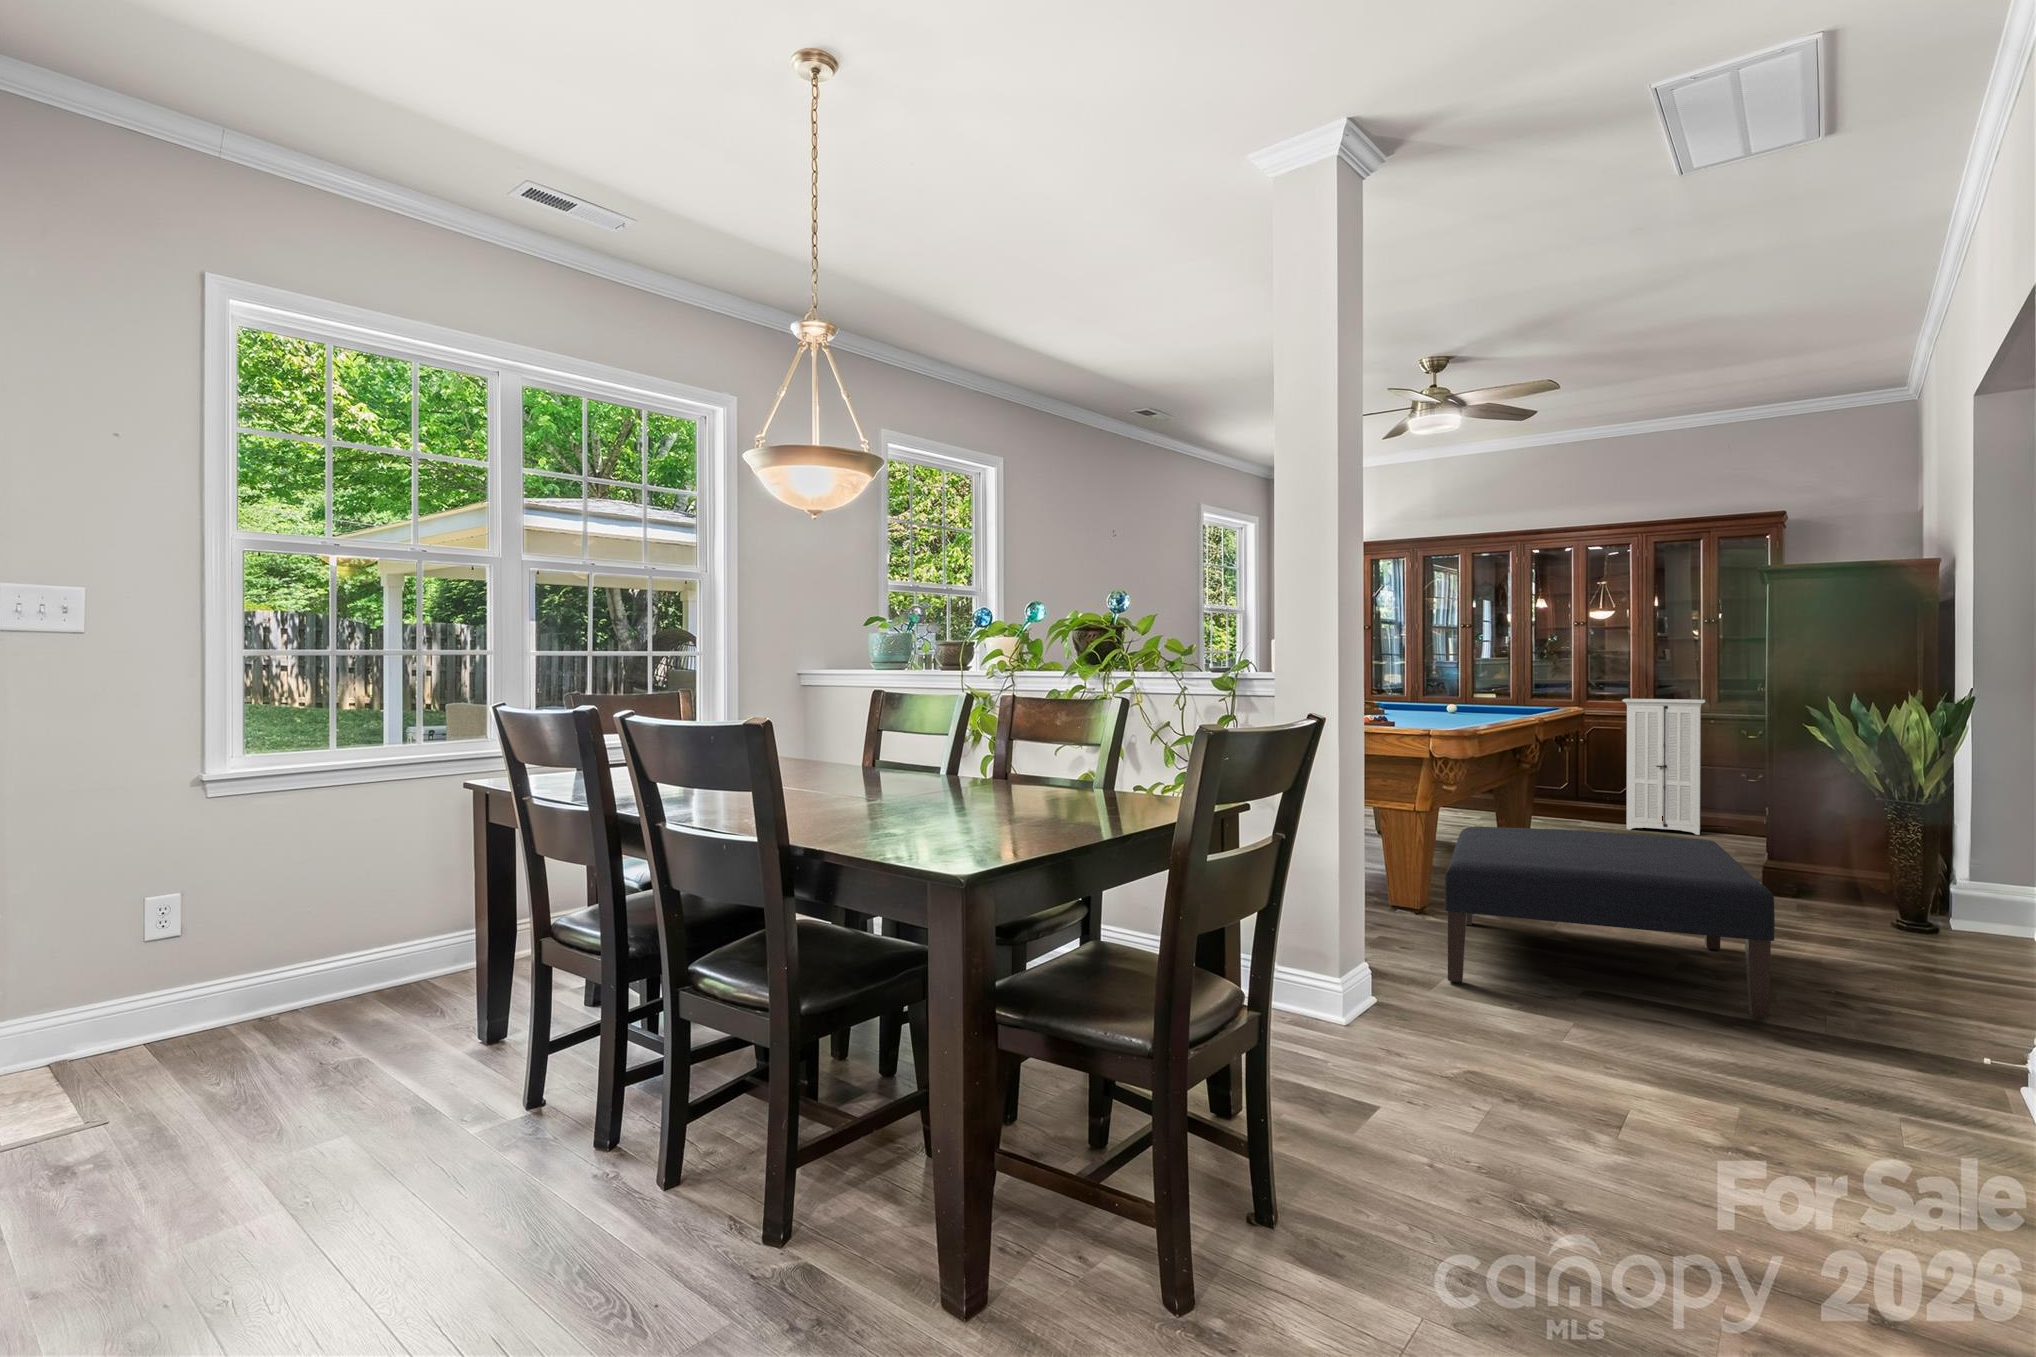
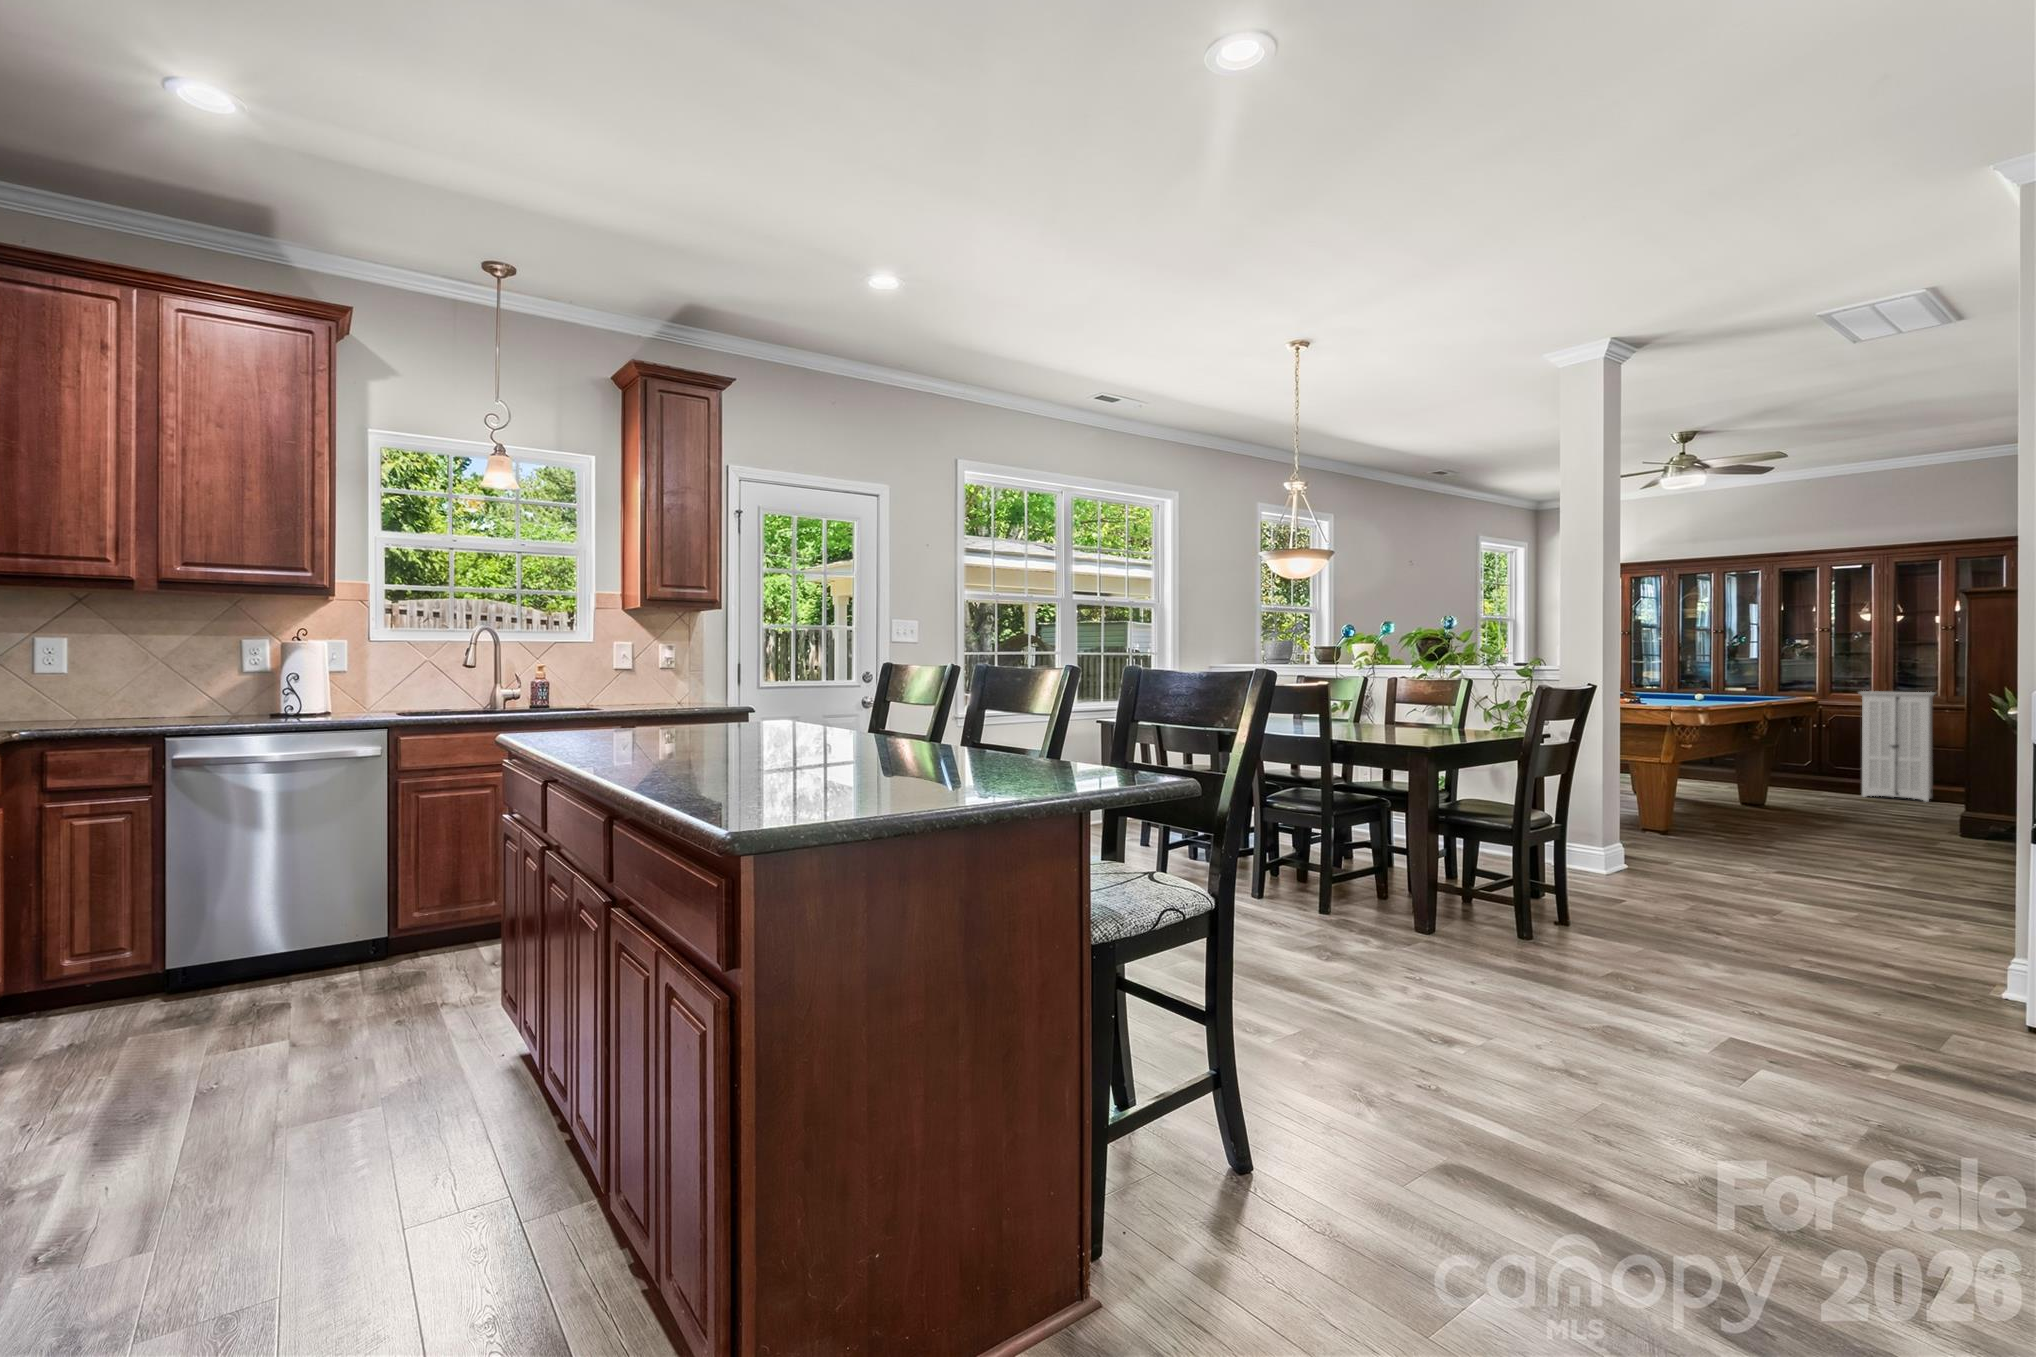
ottoman: present [1445,827,1775,1019] -> none [1675,773,1904,885]

